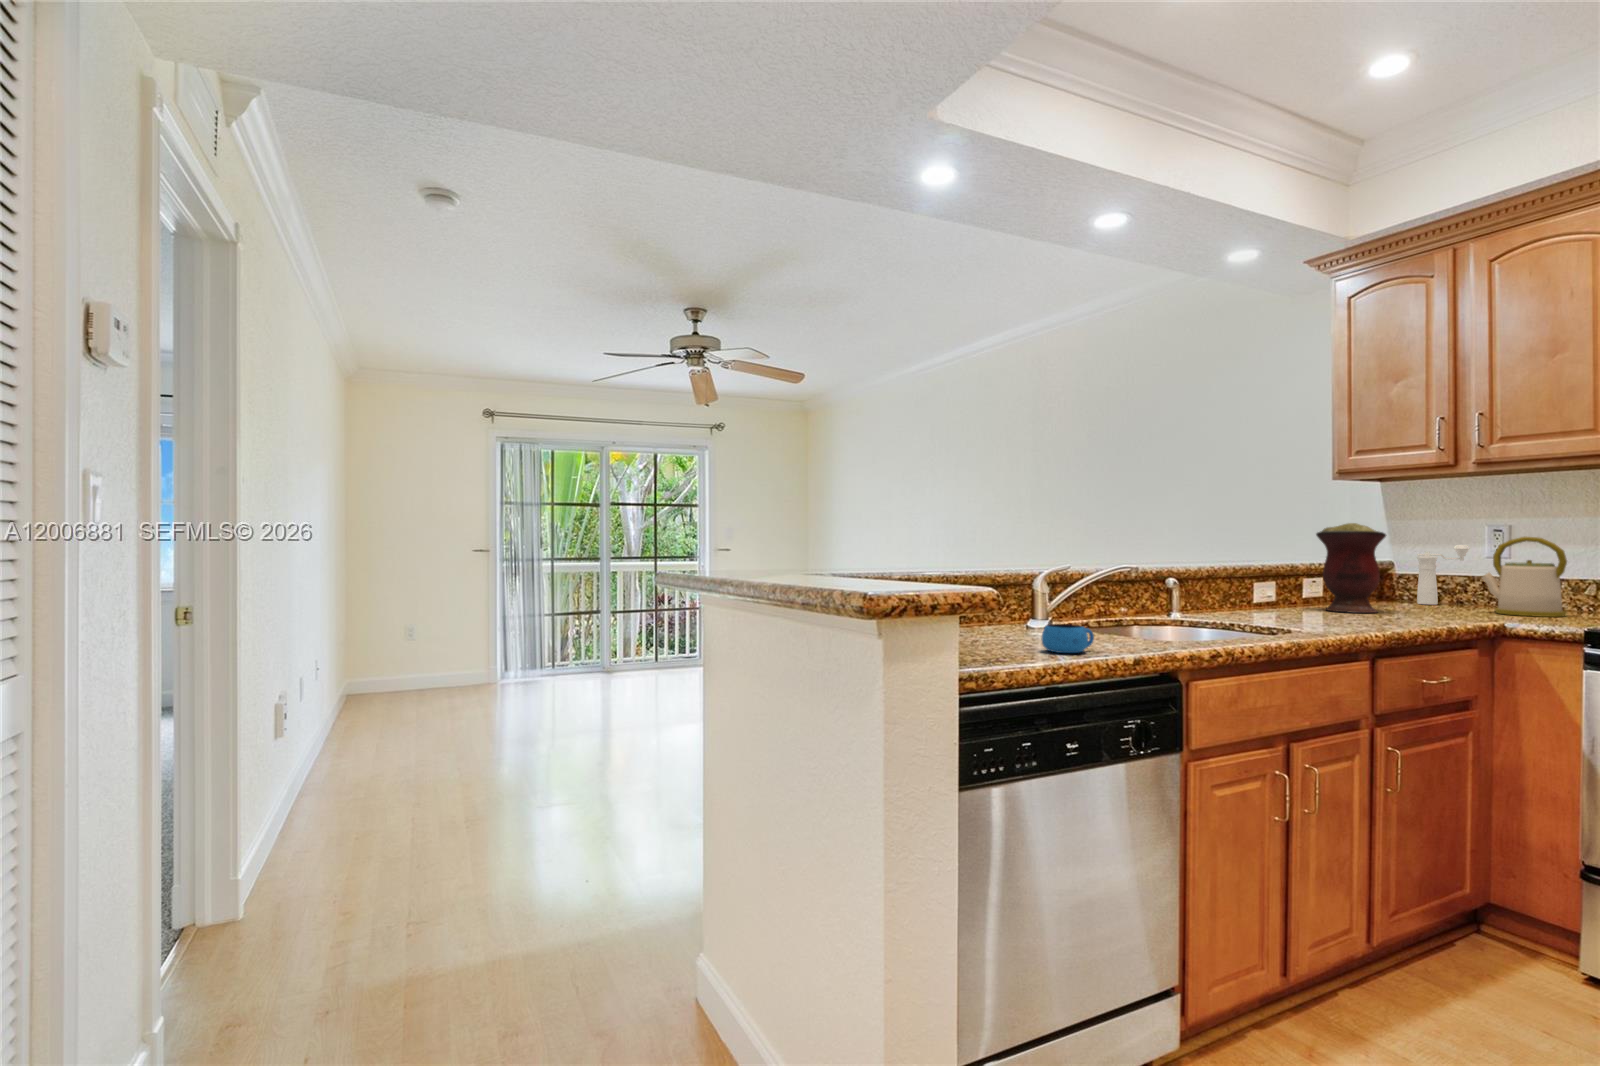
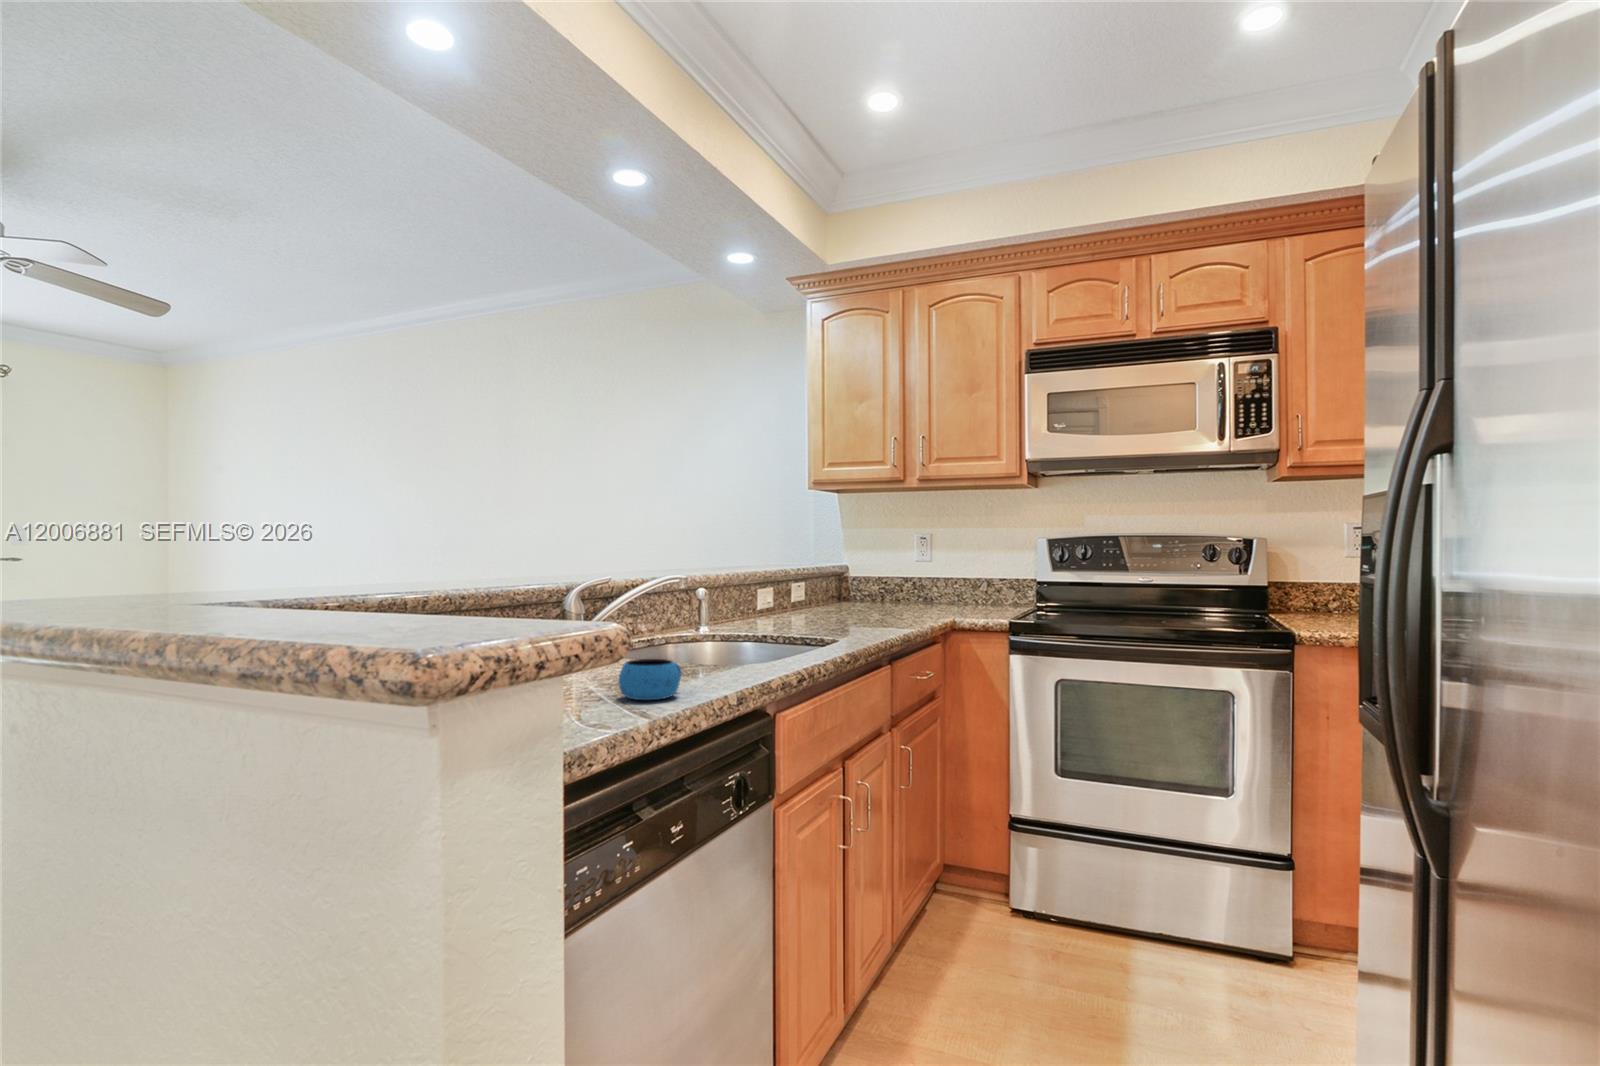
vase: present [1316,523,1386,613] -> none [808,529,863,616]
kettle: present [1482,537,1567,617] -> none [921,543,976,611]
pepper mill: present [1417,545,1470,605] -> none [868,550,903,604]

